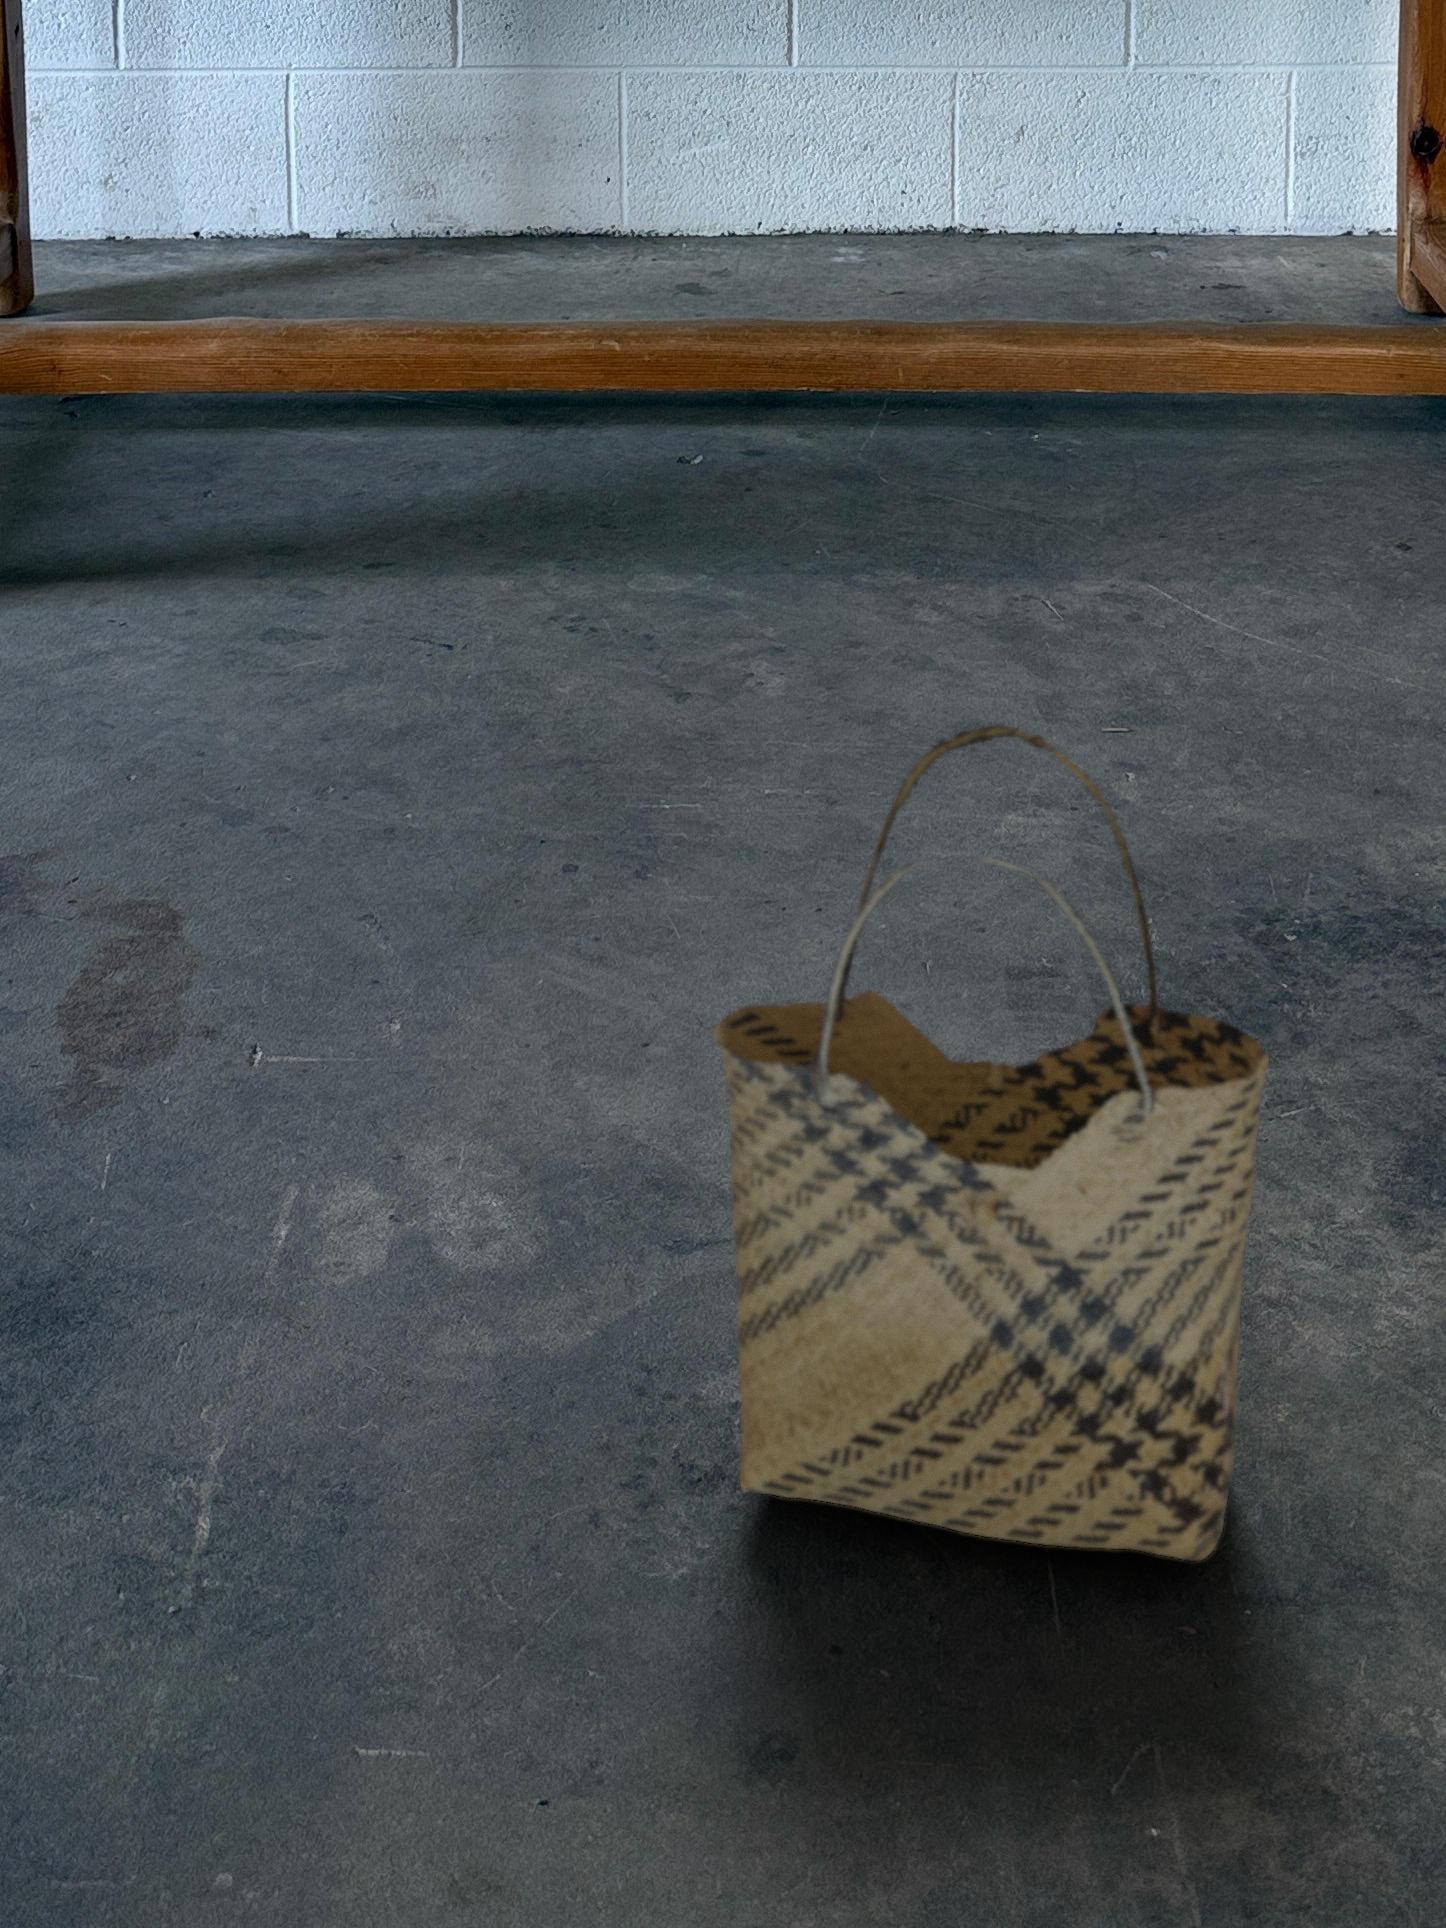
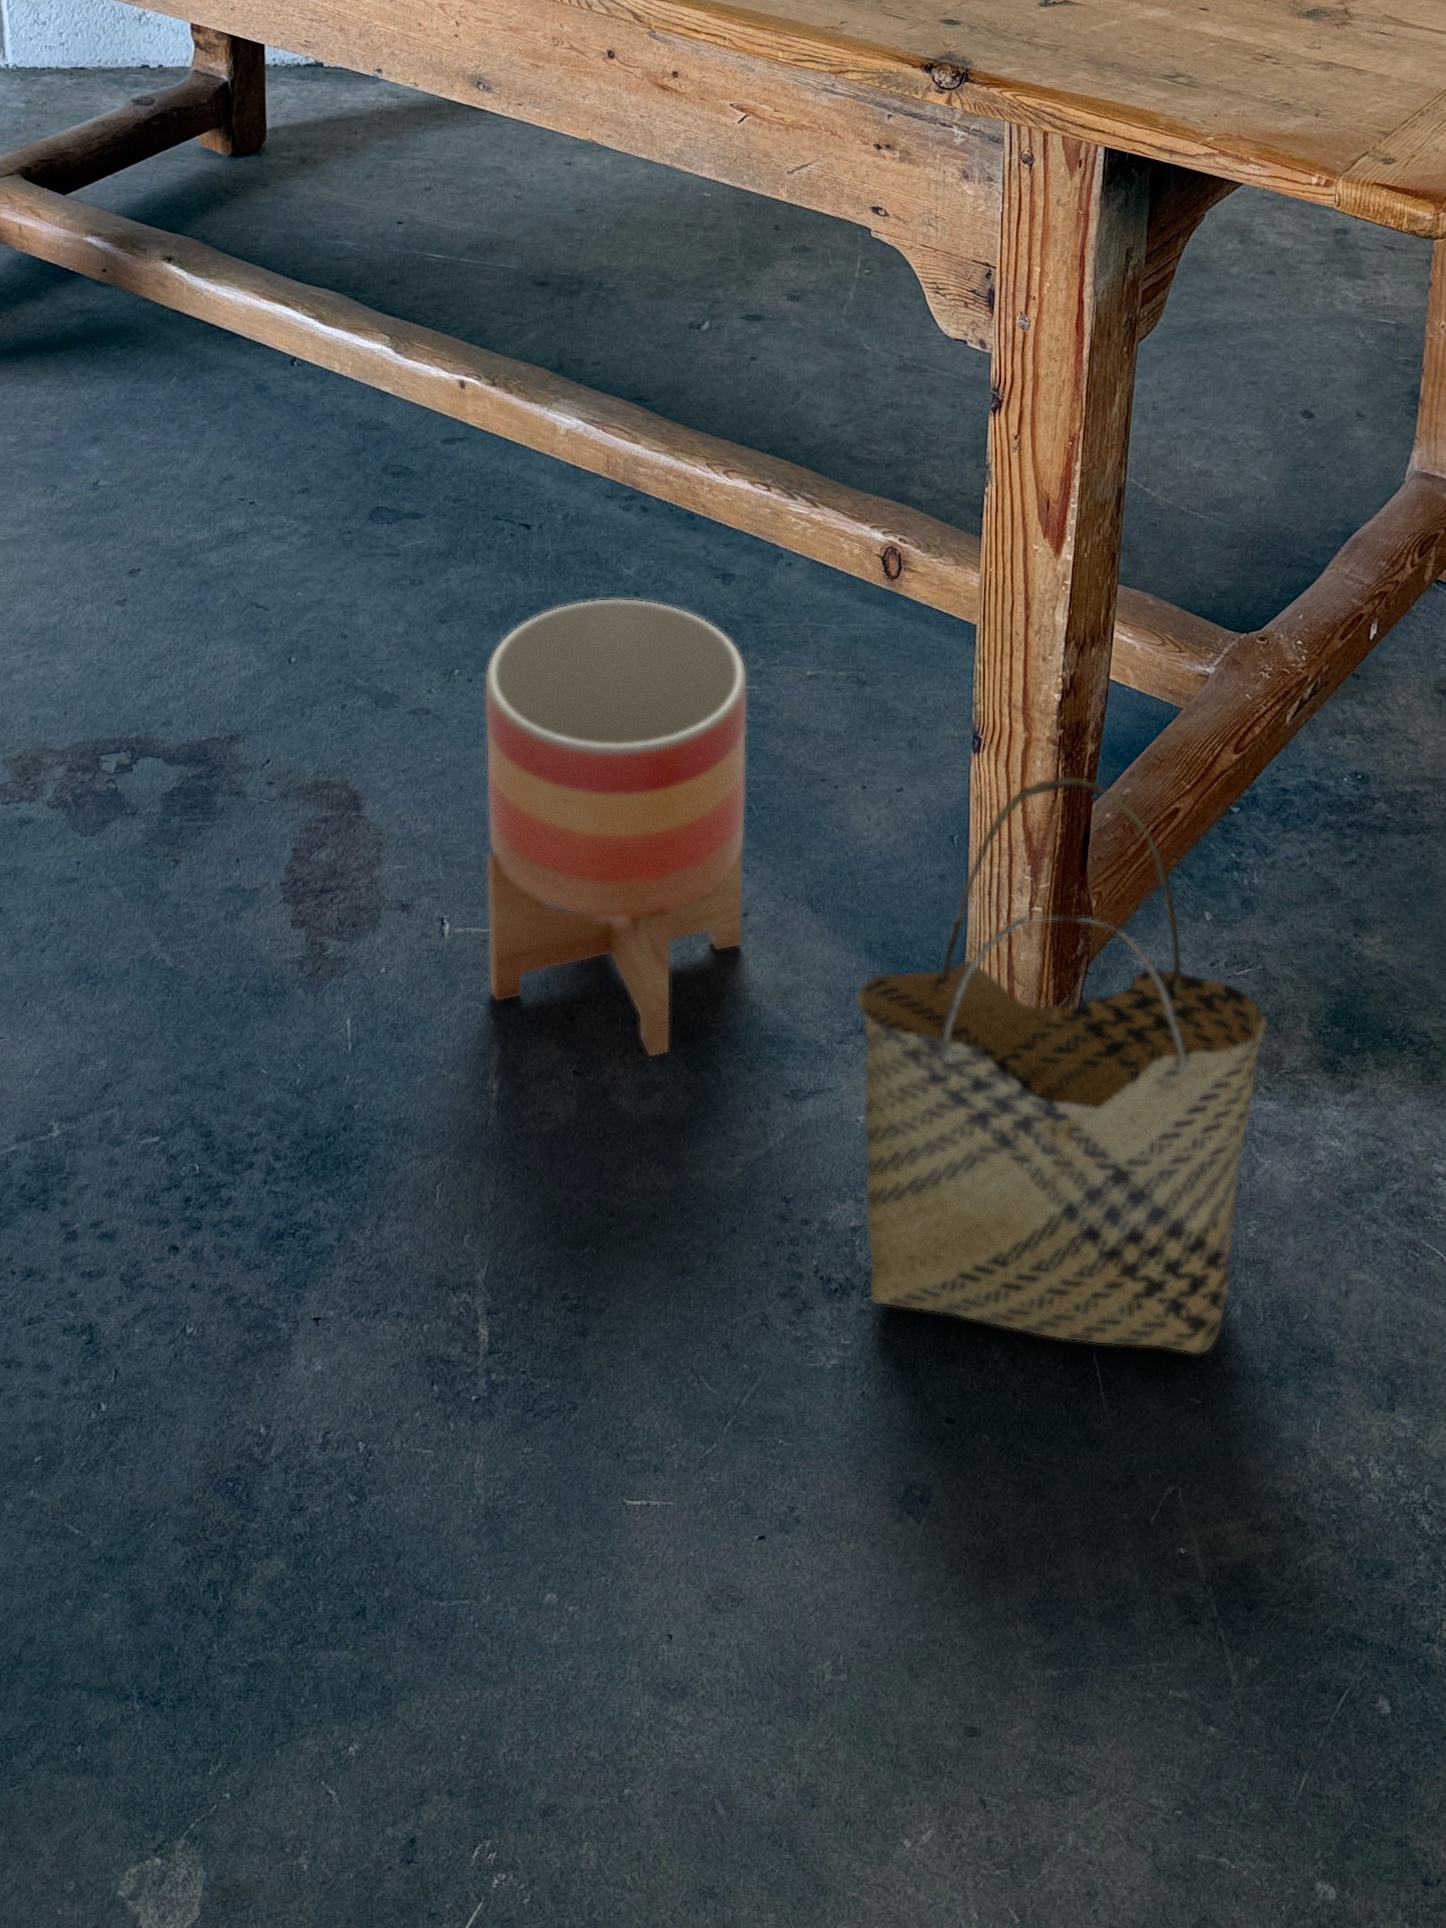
planter: none [292,605,635,1200] -> present [486,600,746,1056]

